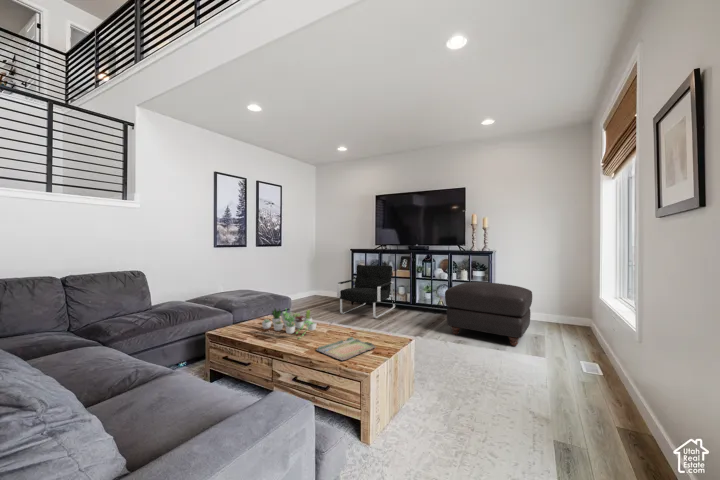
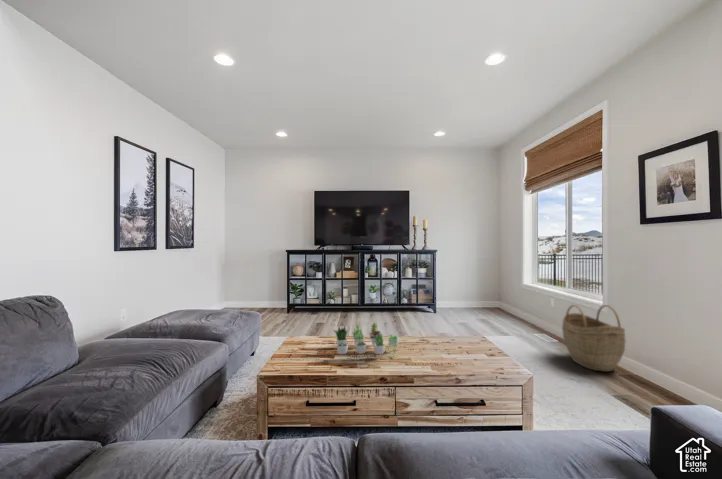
armchair: present [337,265,395,318] -> none [293,267,349,325]
ottoman: present [445,282,532,346] -> none [420,278,493,330]
woven basket: none [567,325,642,424] -> present [562,305,626,372]
tray: present [317,337,376,360] -> none [439,343,488,368]

